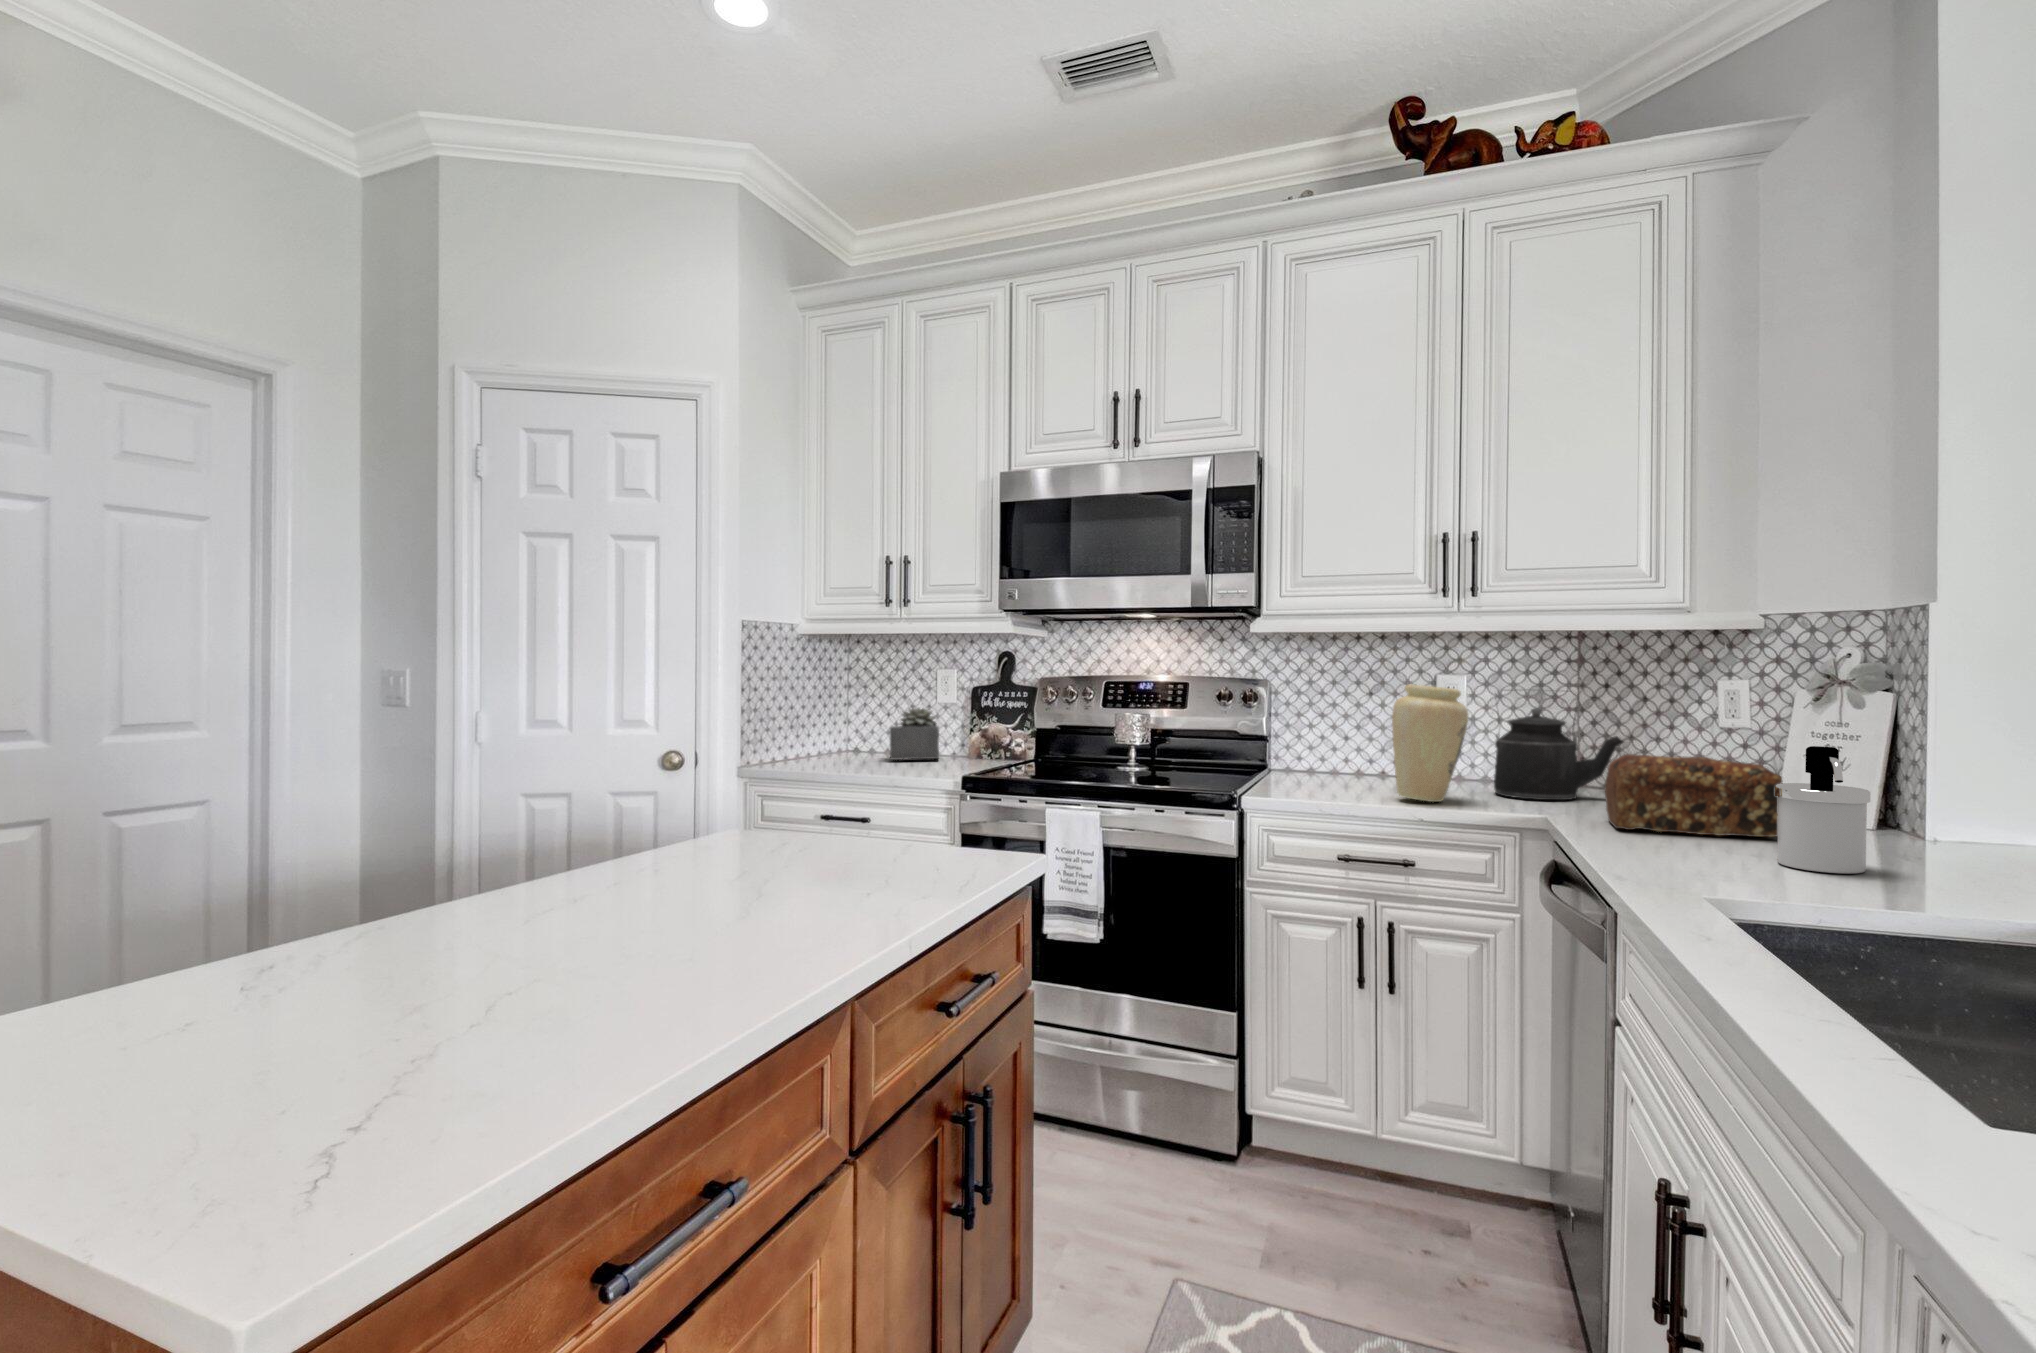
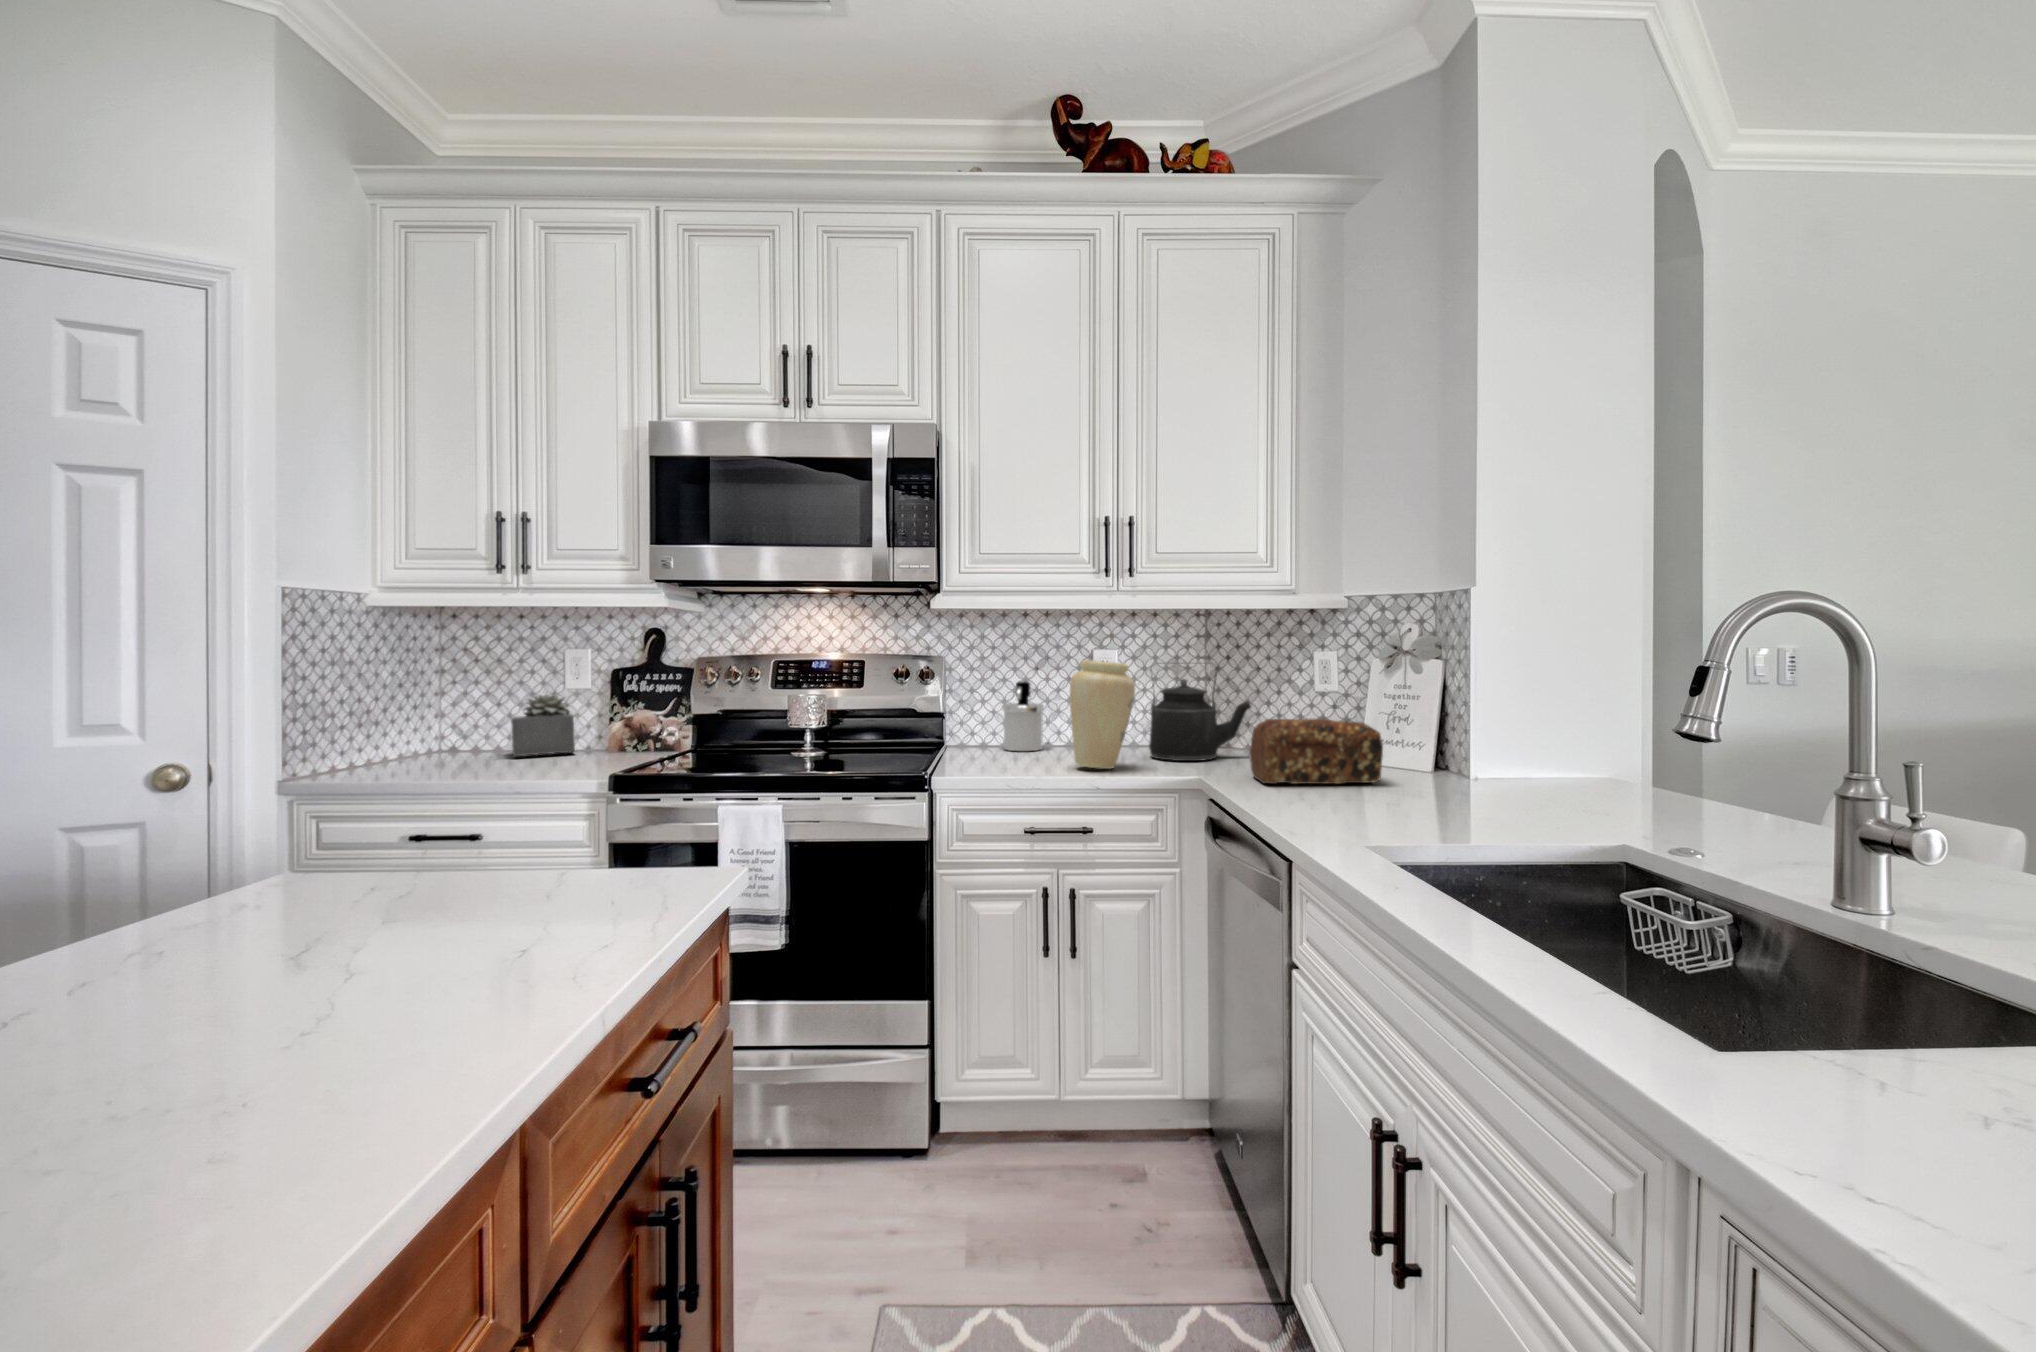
soap dispenser: present [1775,746,1871,874] -> present [1003,681,1044,751]

